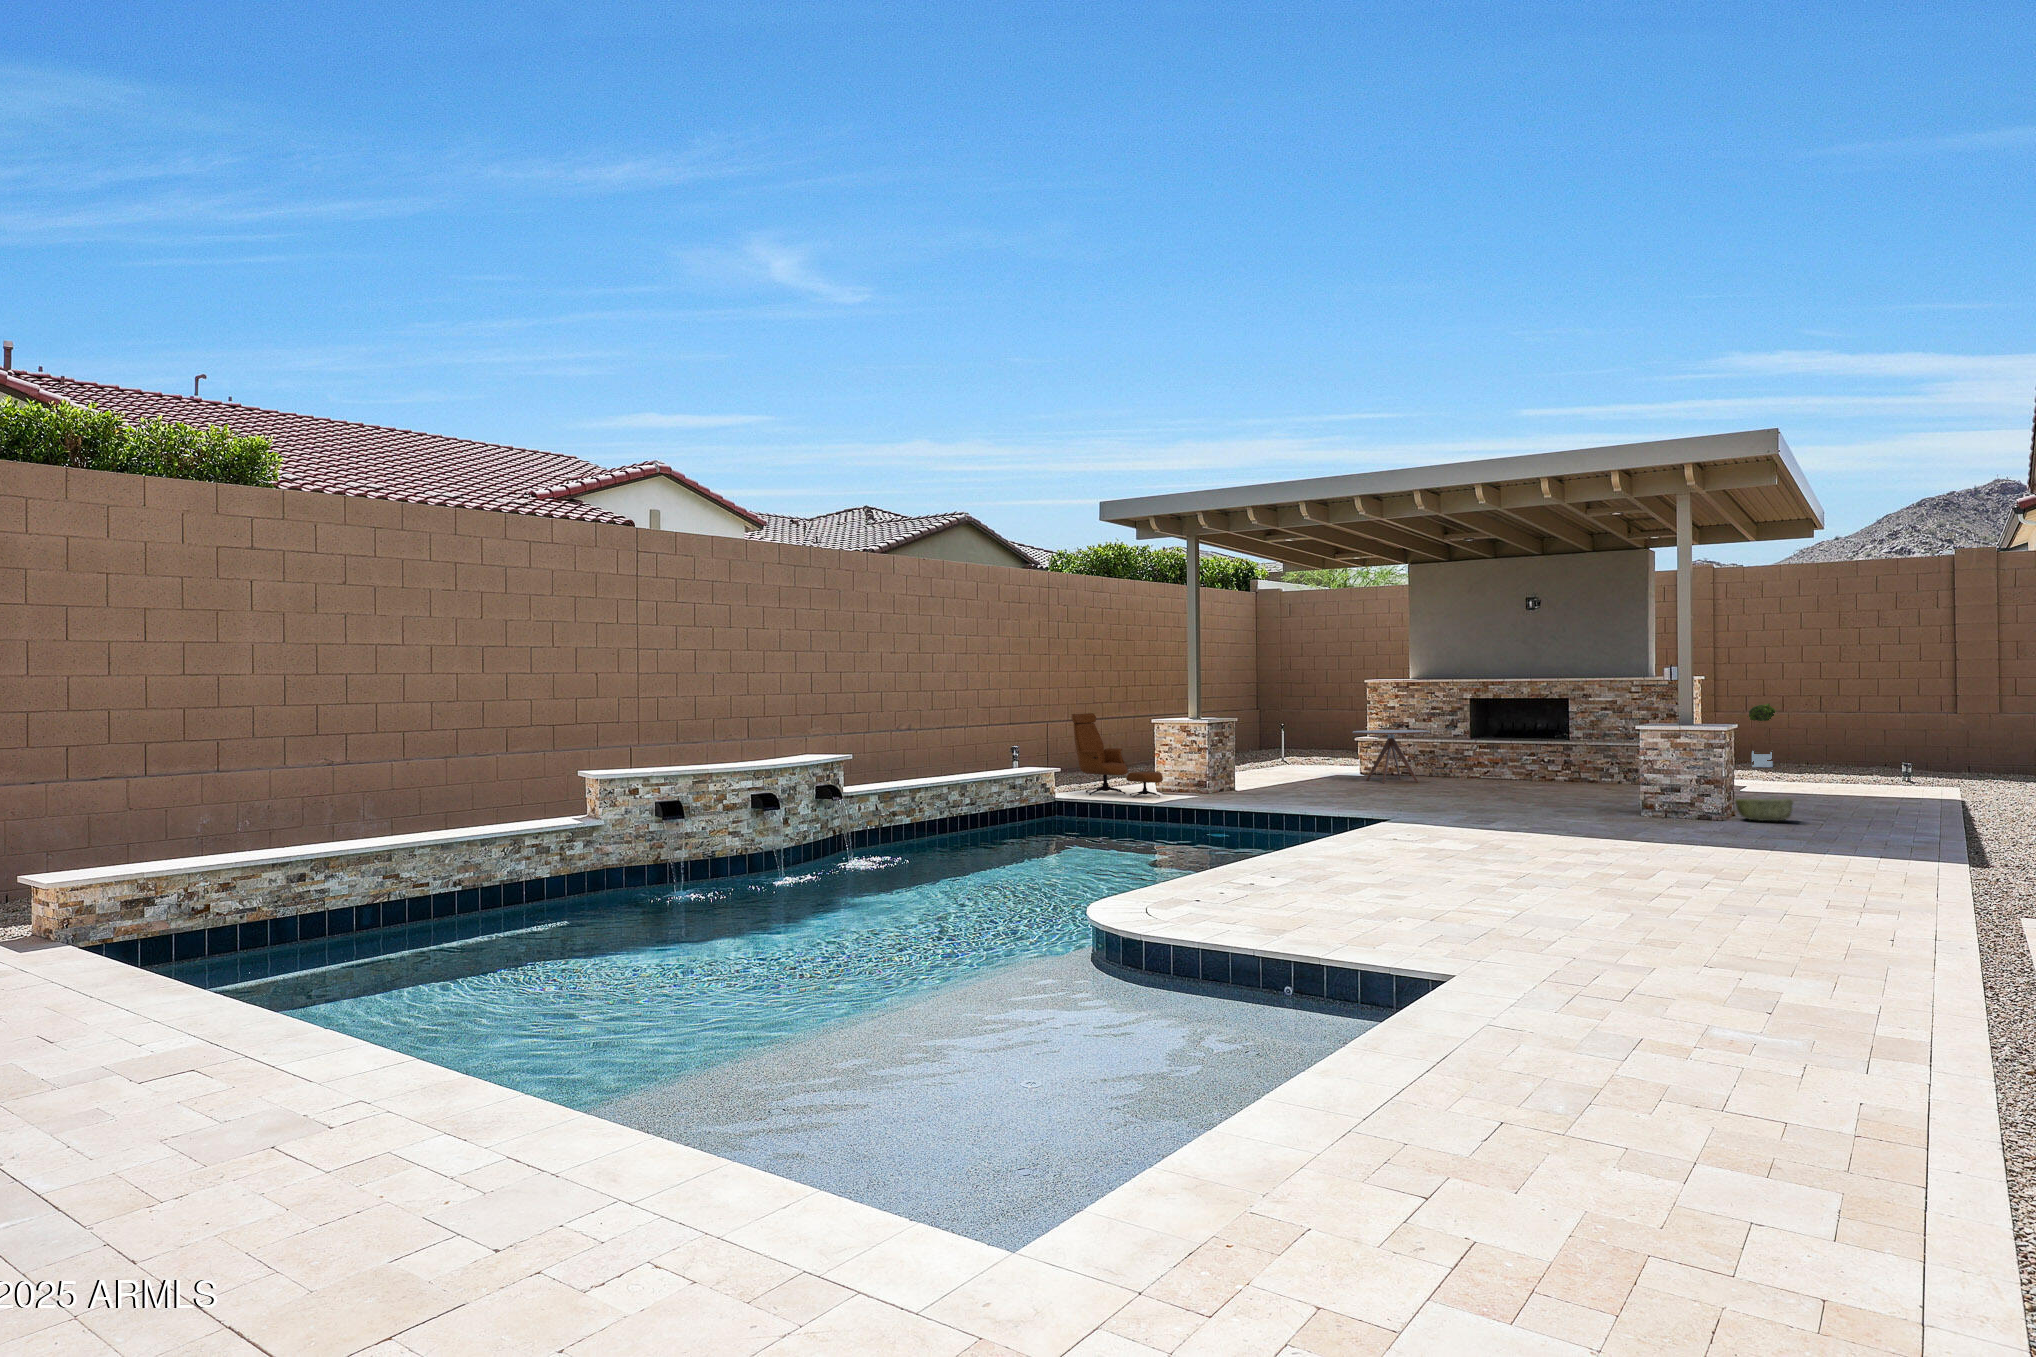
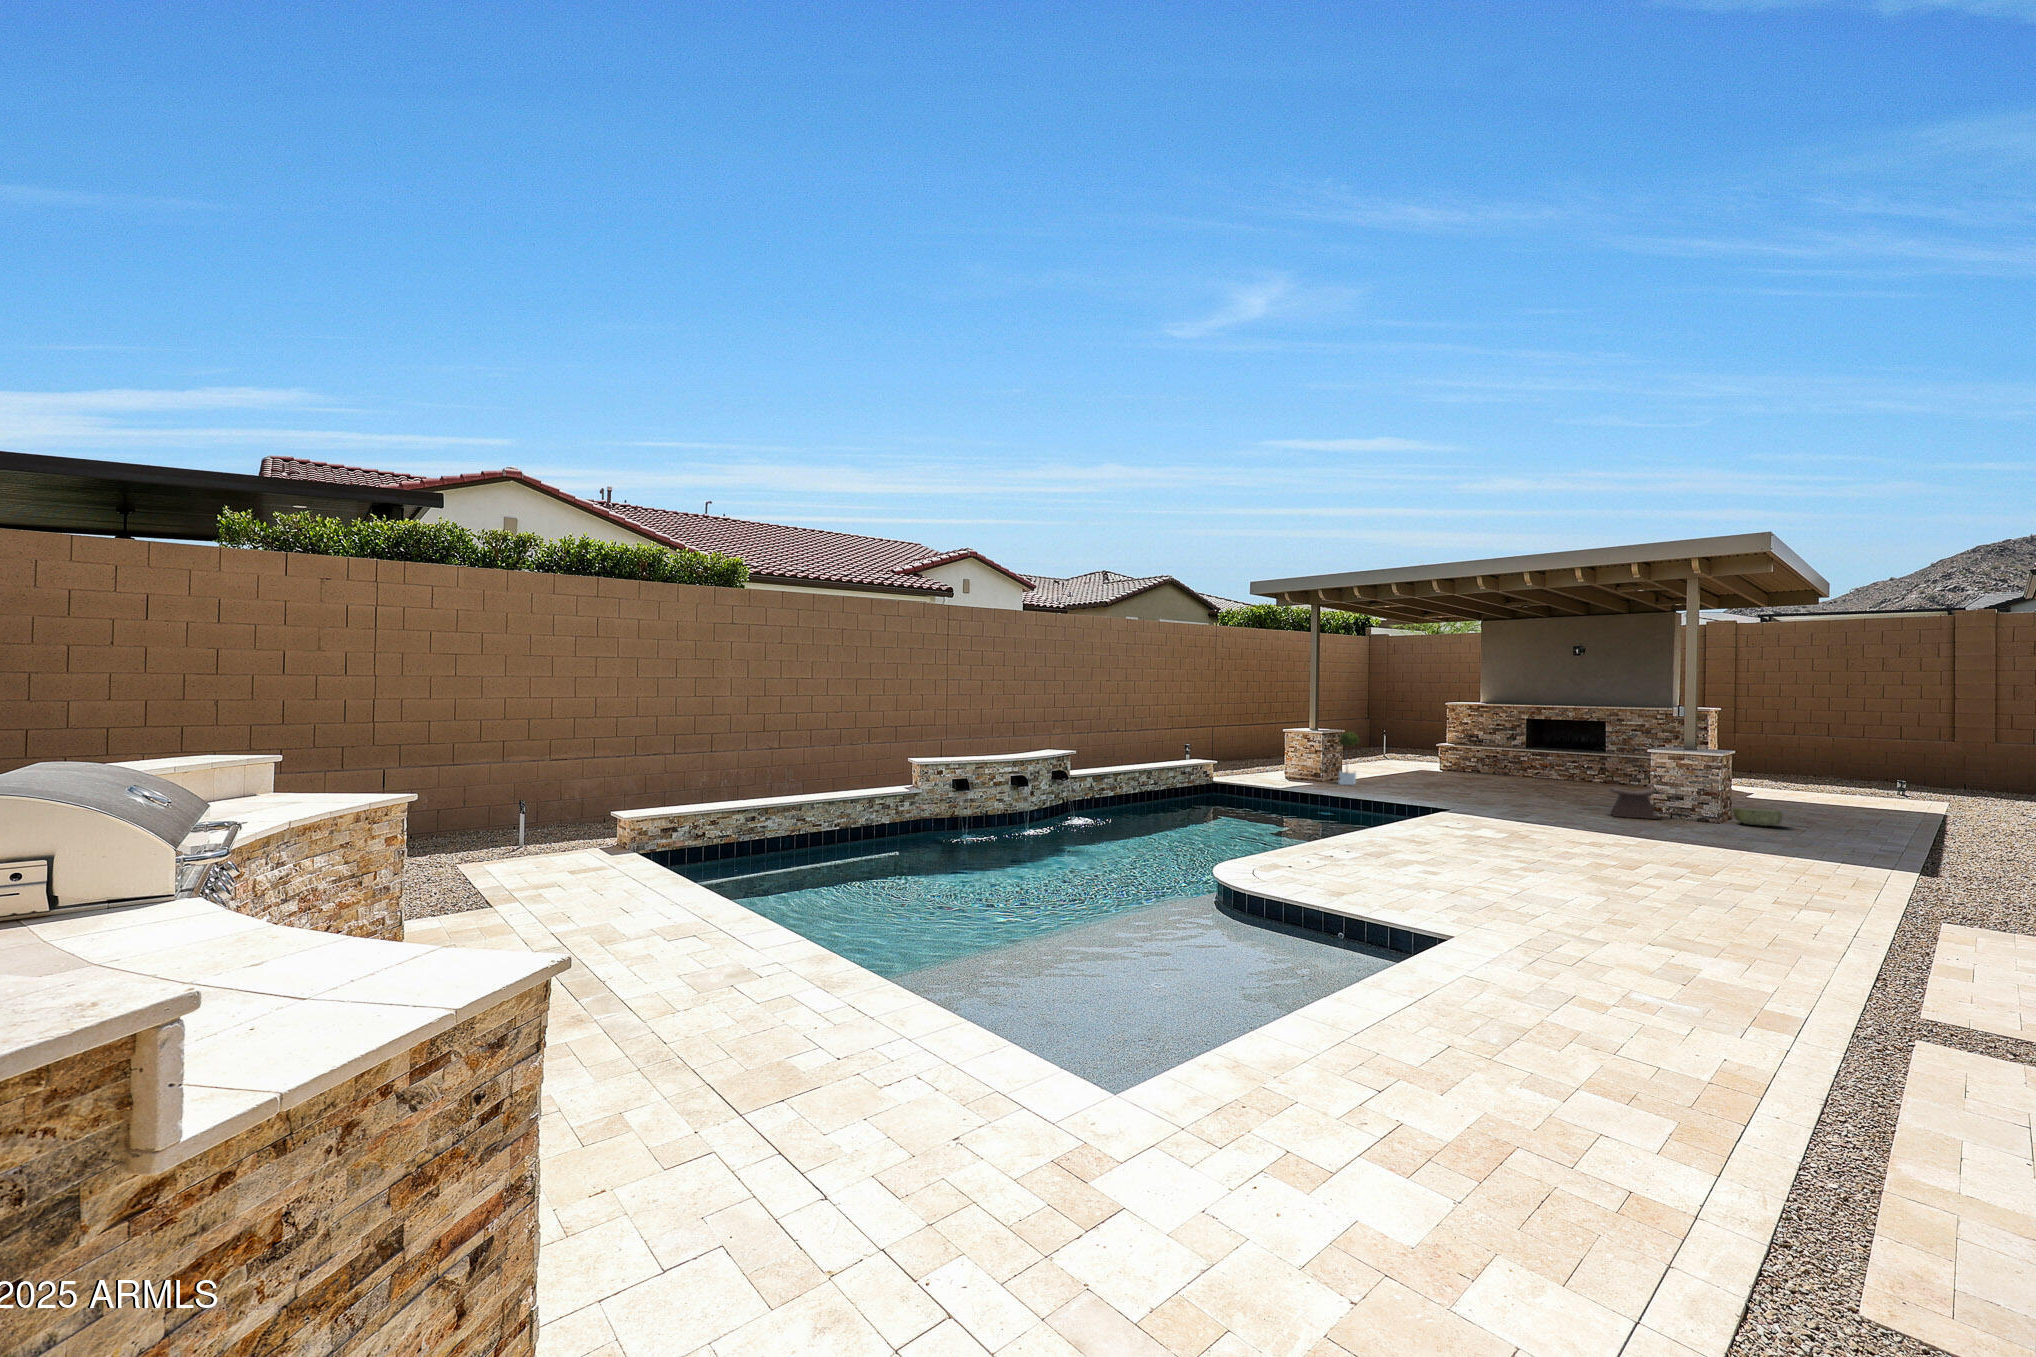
potted tree: present [1747,703,1778,767] -> present [1338,732,1359,785]
lounge chair: present [1071,713,1163,797] -> none [1223,724,1287,784]
round table: present [1353,730,1430,783] -> none [1432,740,1493,779]
stool: none [1587,780,1650,819] -> present [1609,787,1659,819]

